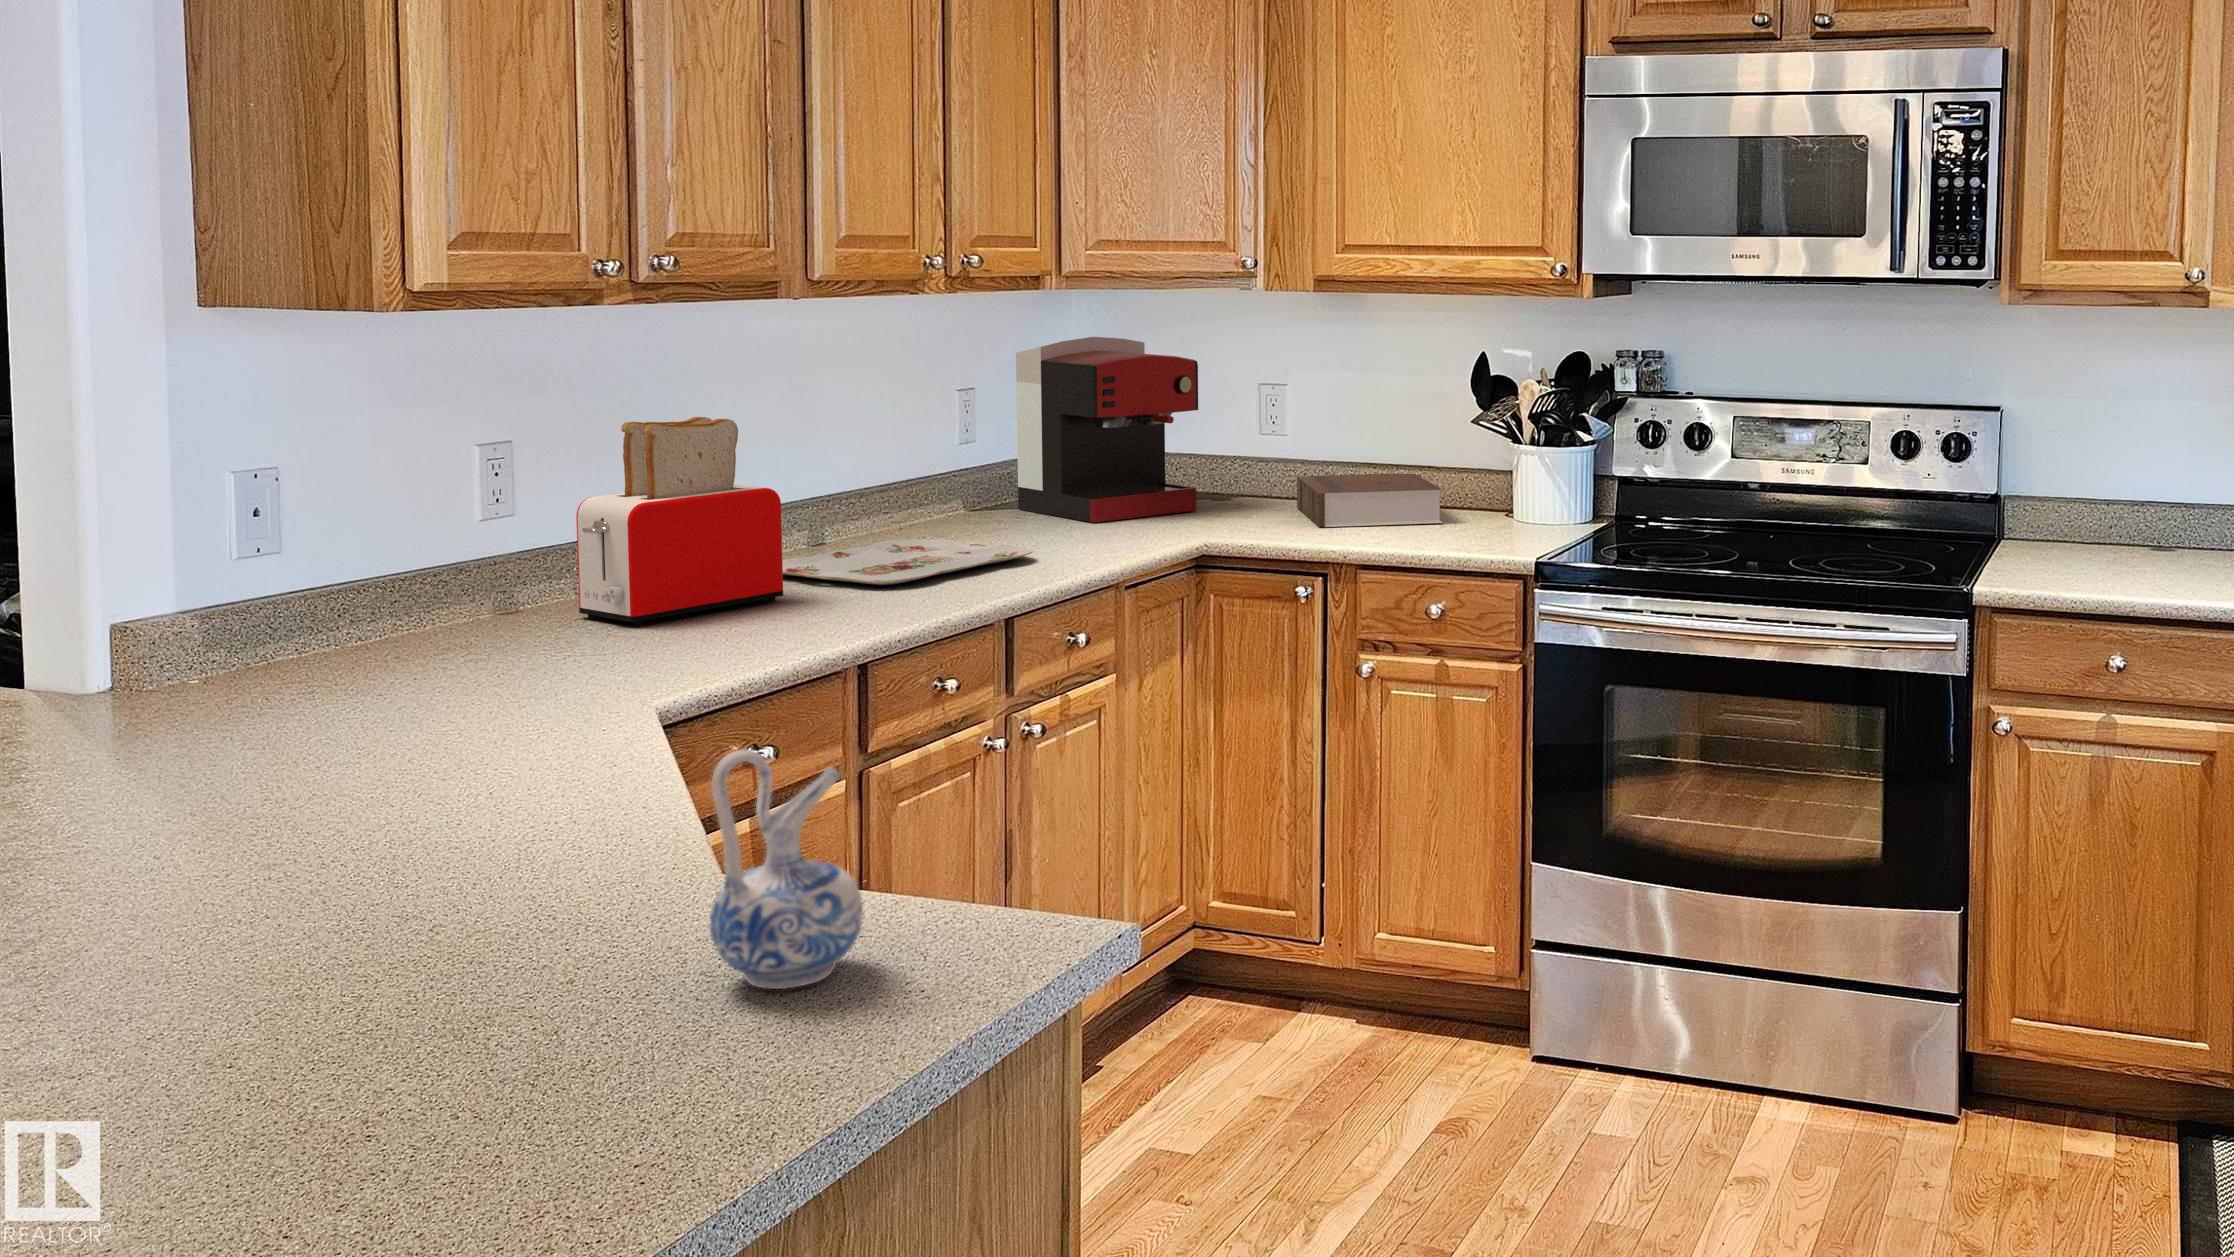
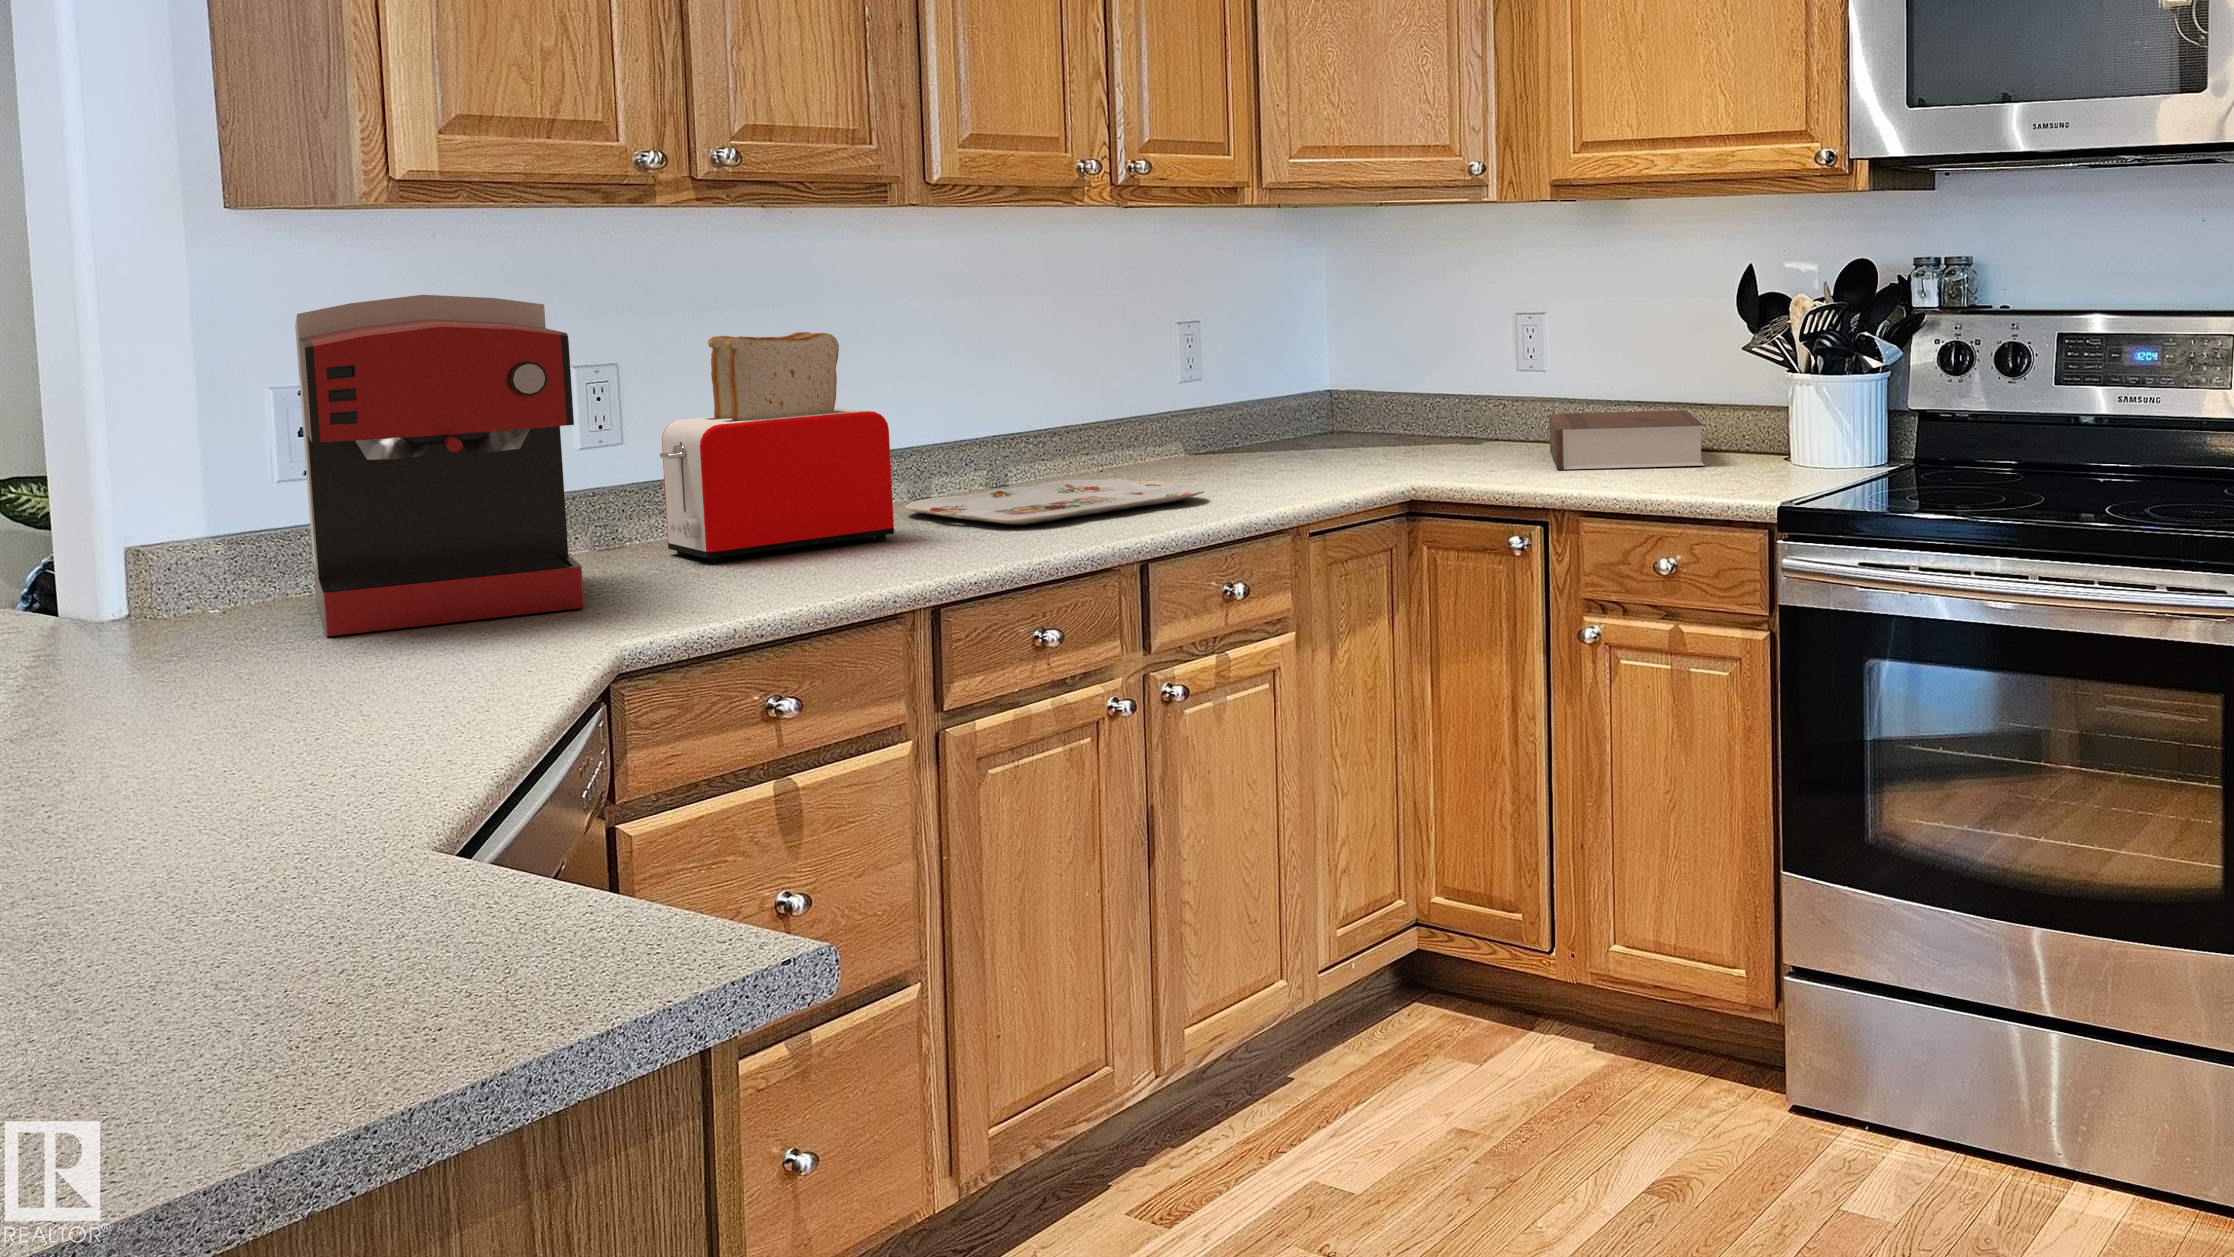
coffee maker: present [1016,337,1198,523] -> present [295,295,584,636]
ceramic pitcher: present [710,749,863,989] -> none [209,678,454,1009]

